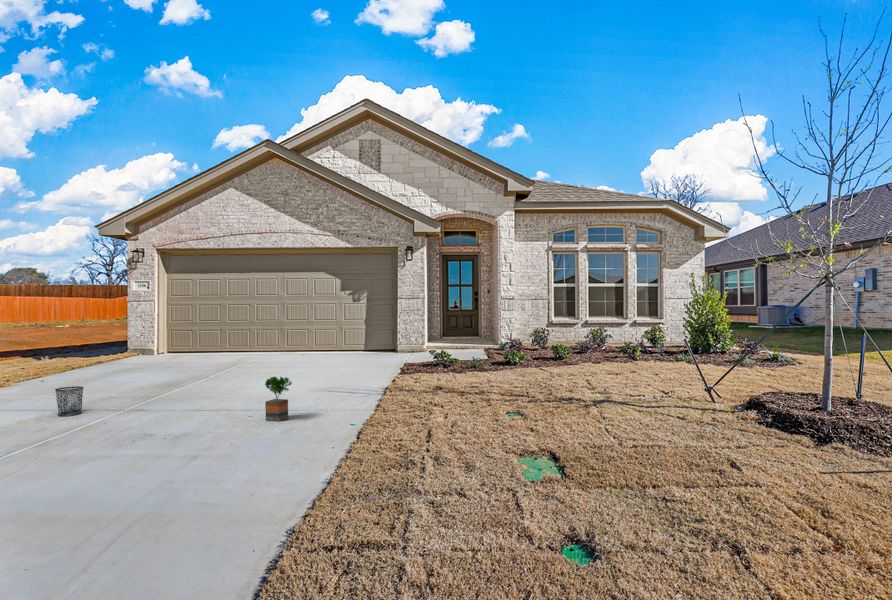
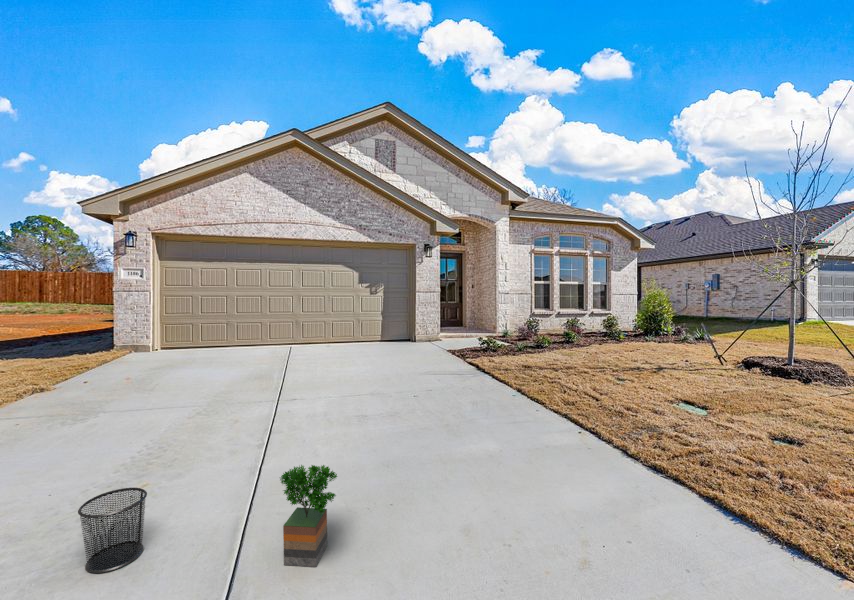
potted tree: present [265,377,292,421] -> present [280,465,337,567]

